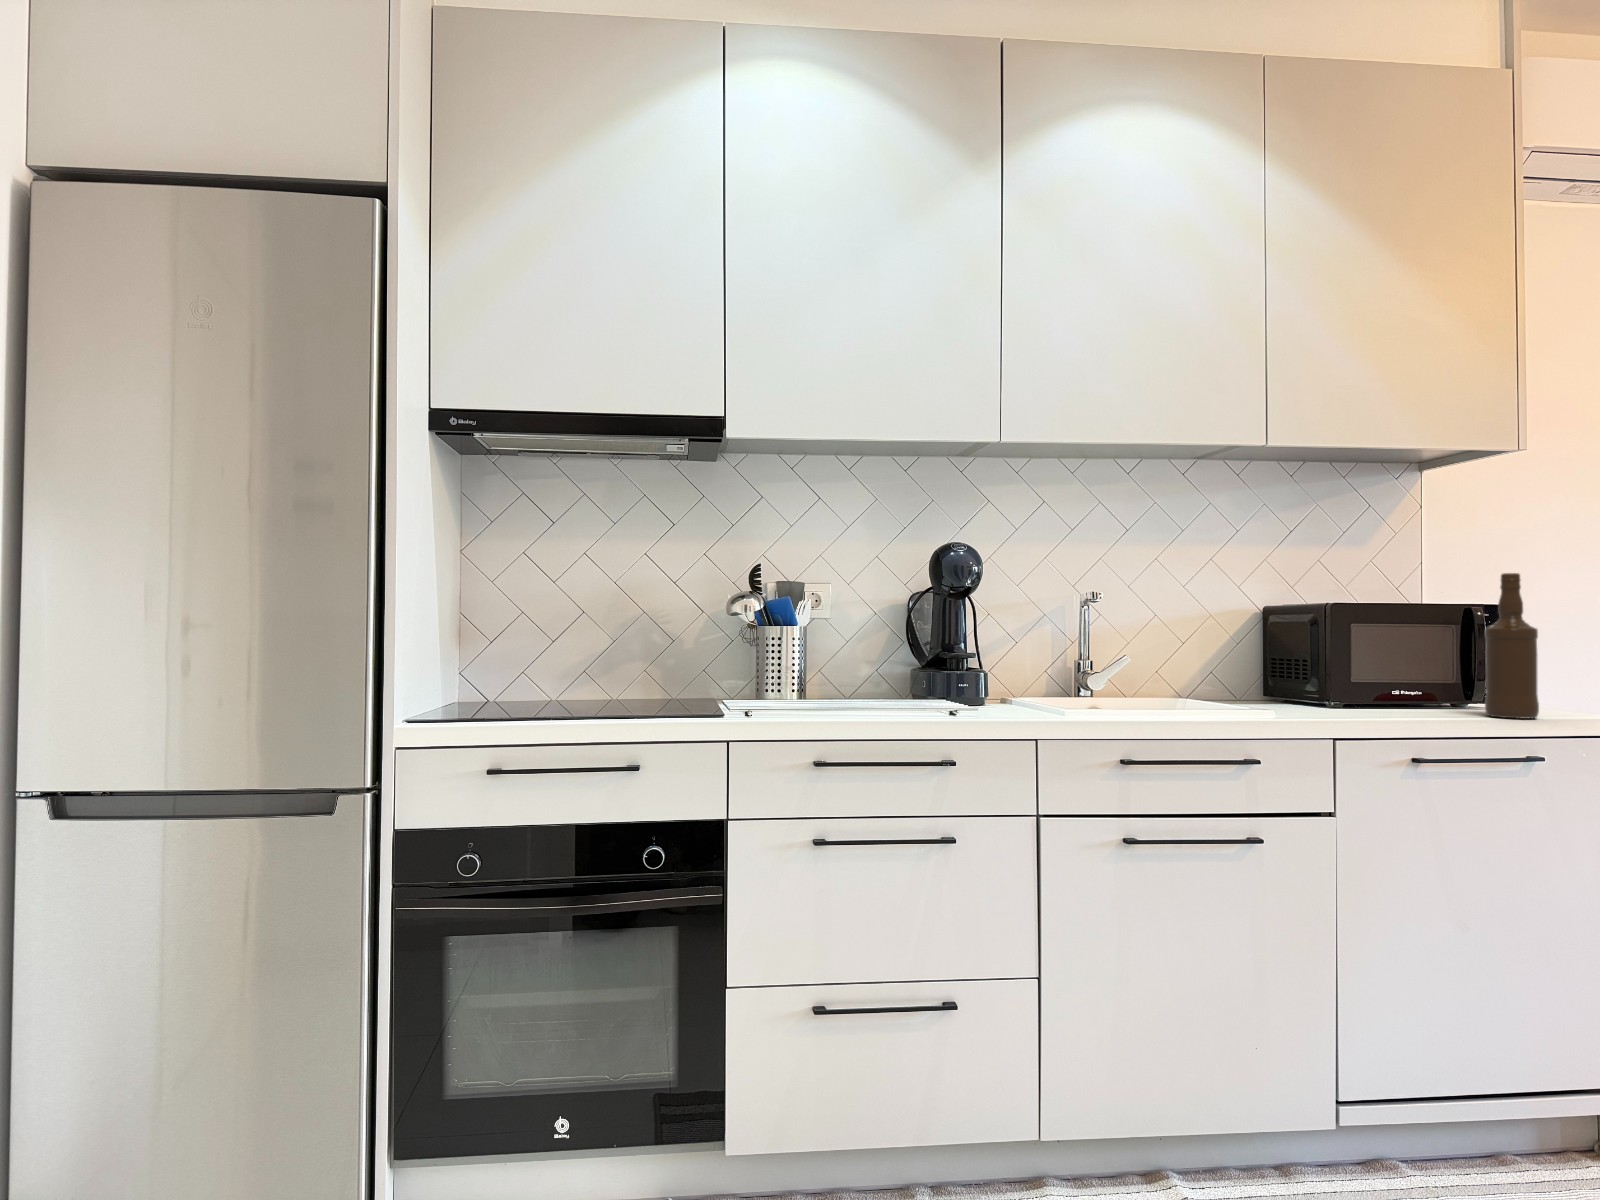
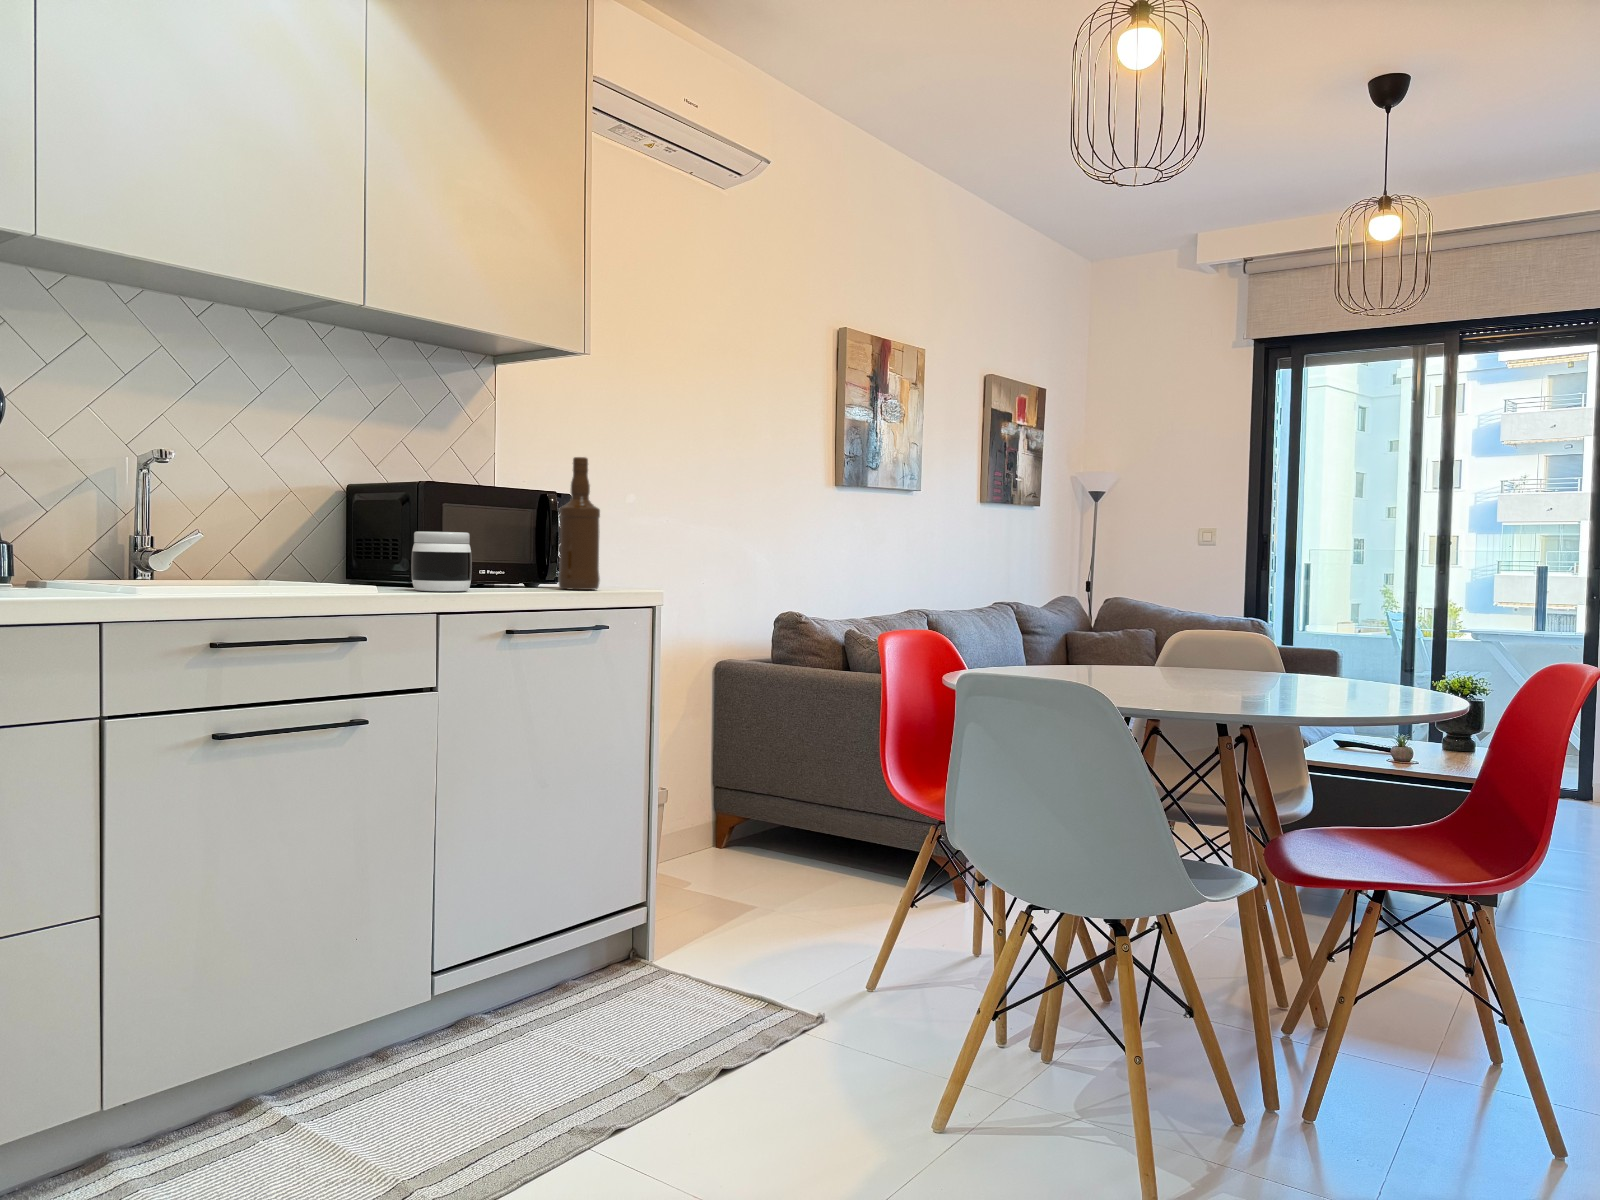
jar: none [1313,657,1377,718] -> present [411,531,472,591]

